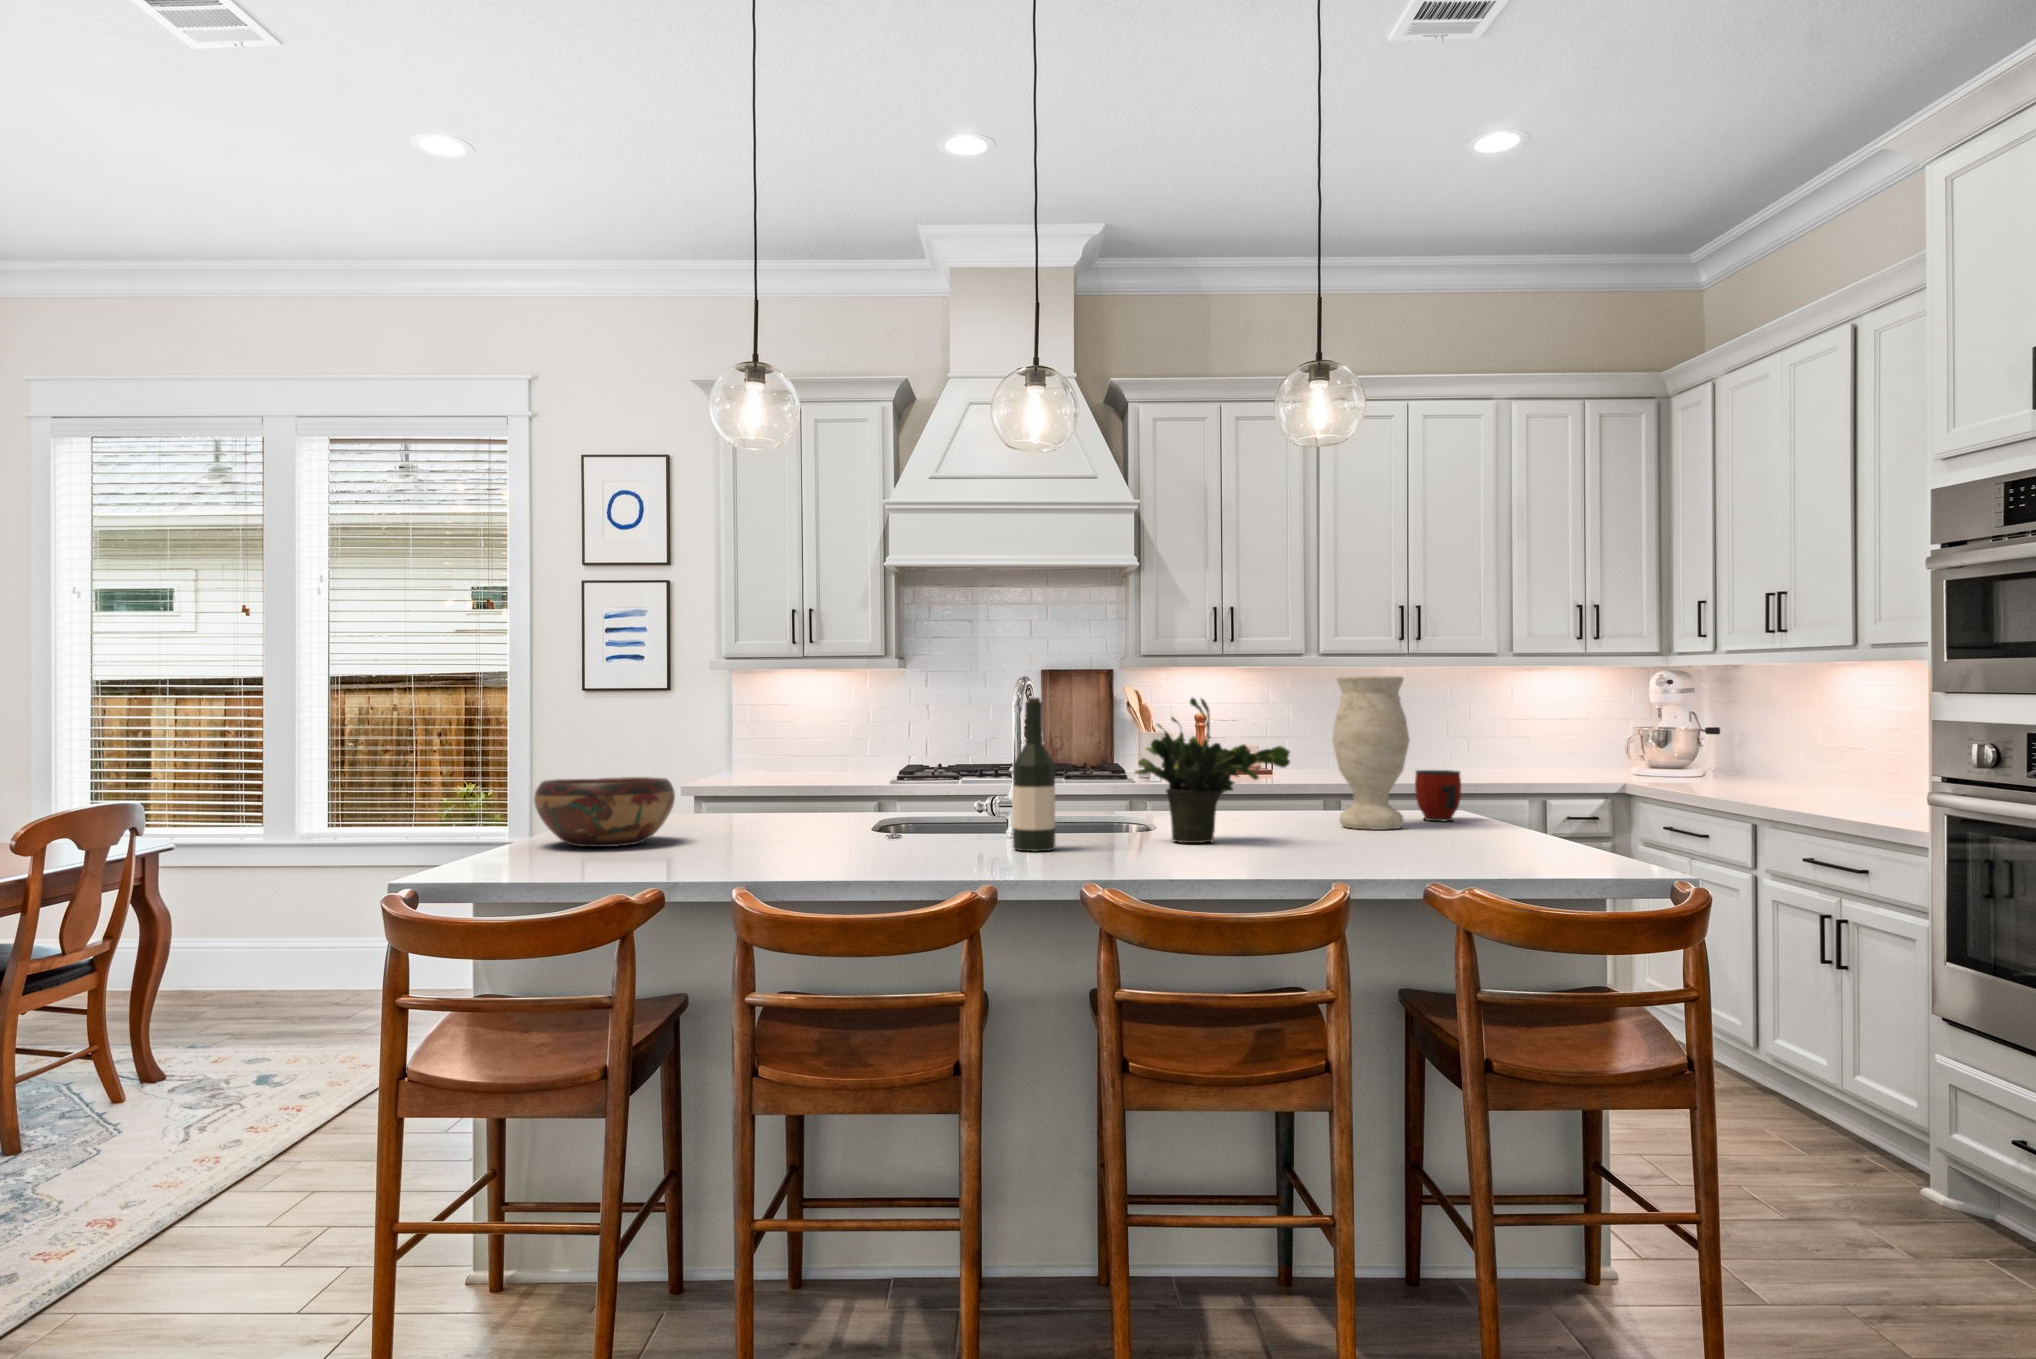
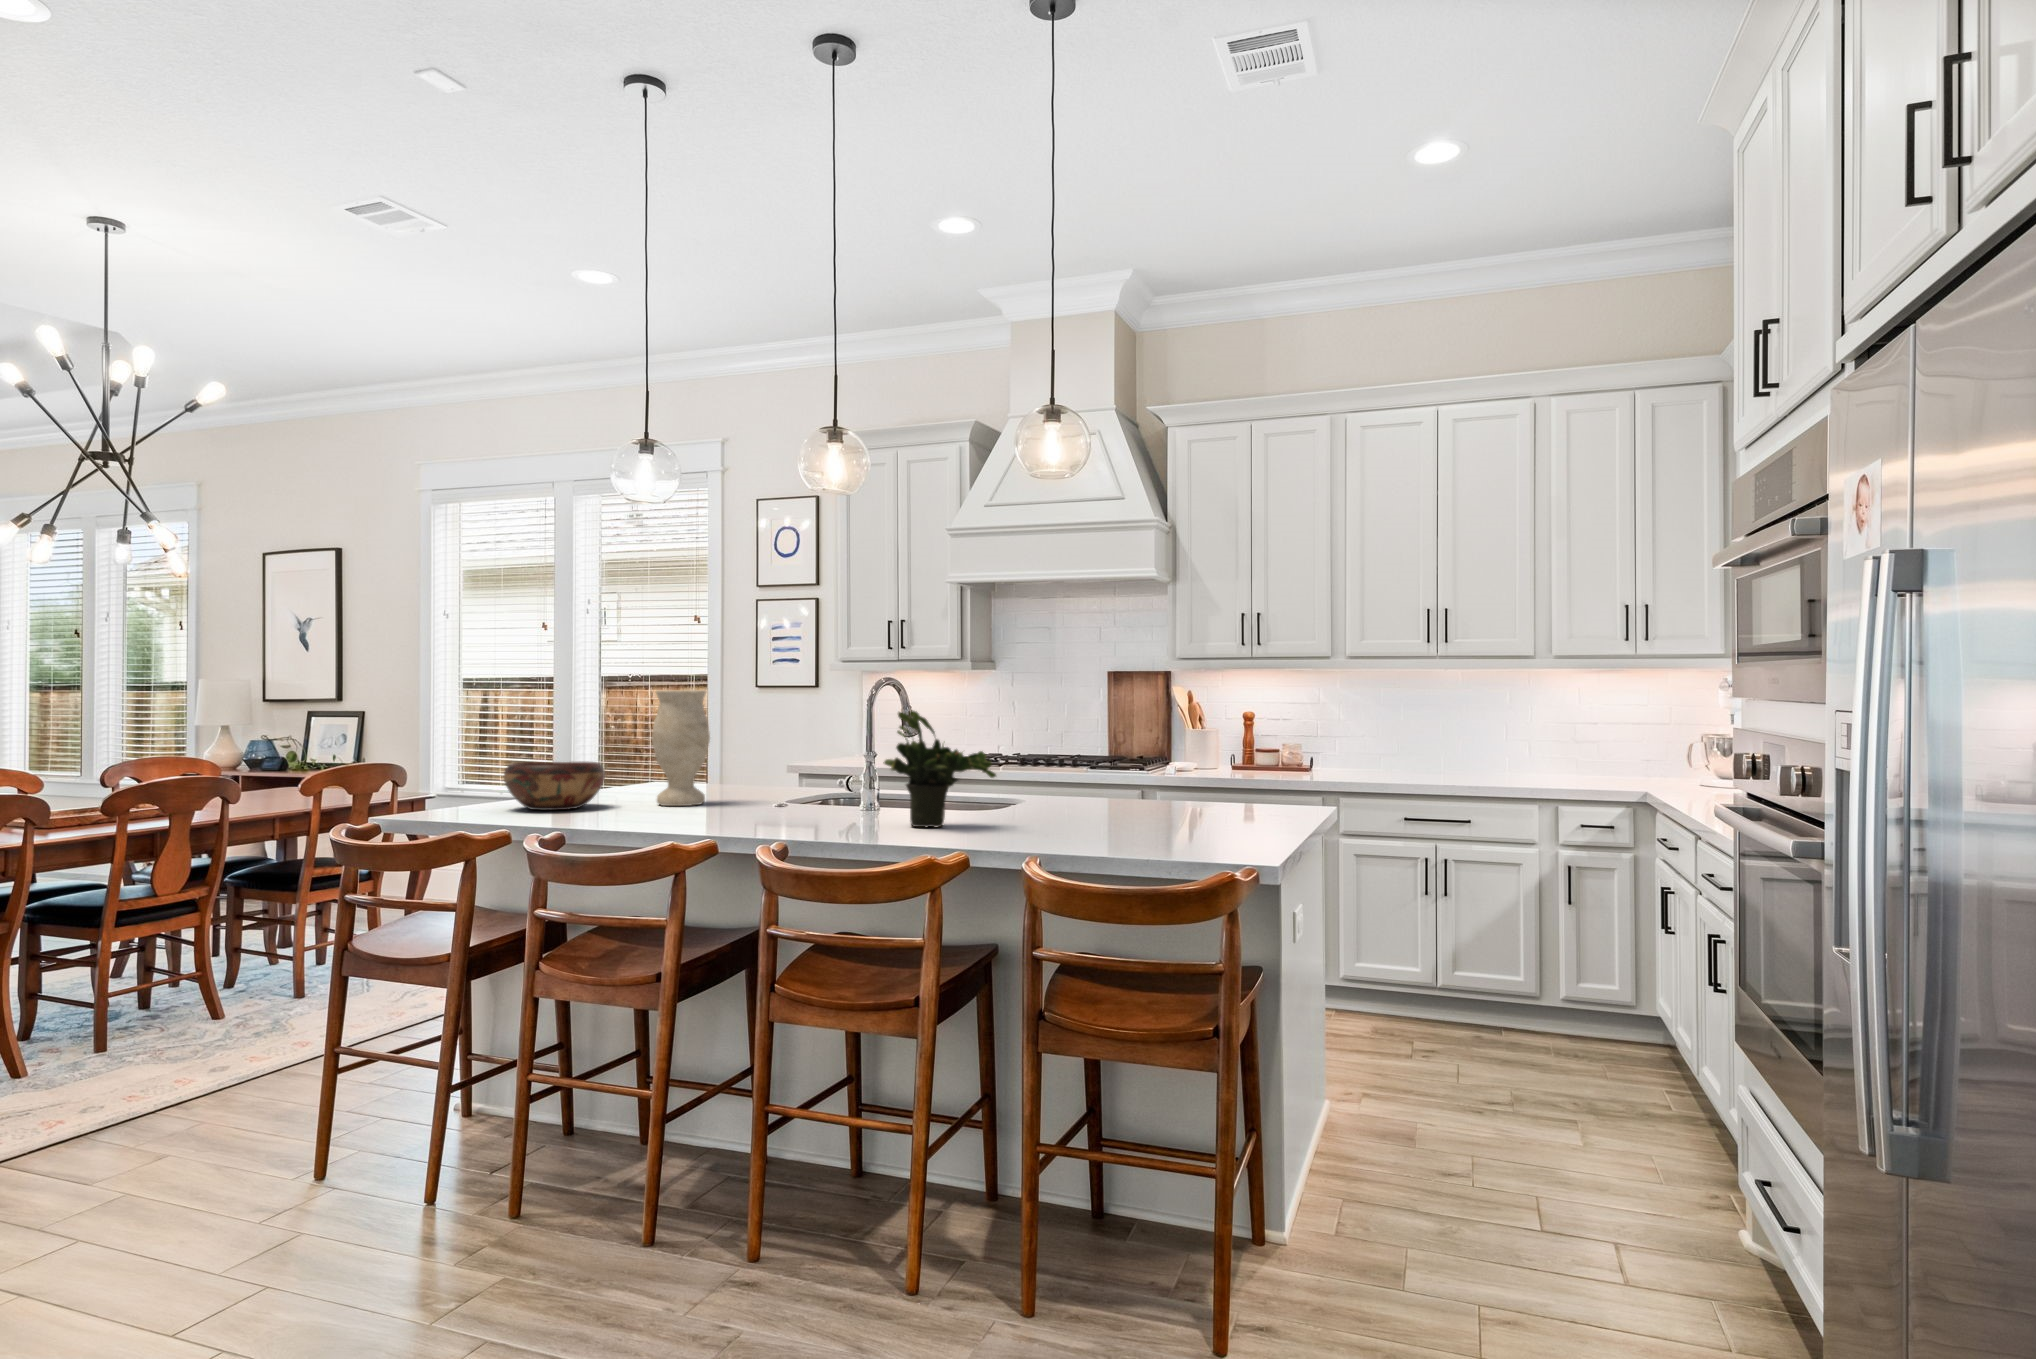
vase: present [1332,676,1409,830] -> present [652,690,710,806]
wine bottle: present [1013,698,1055,852] -> none [775,710,807,827]
mug: present [1415,770,1461,821] -> none [1202,773,1243,820]

